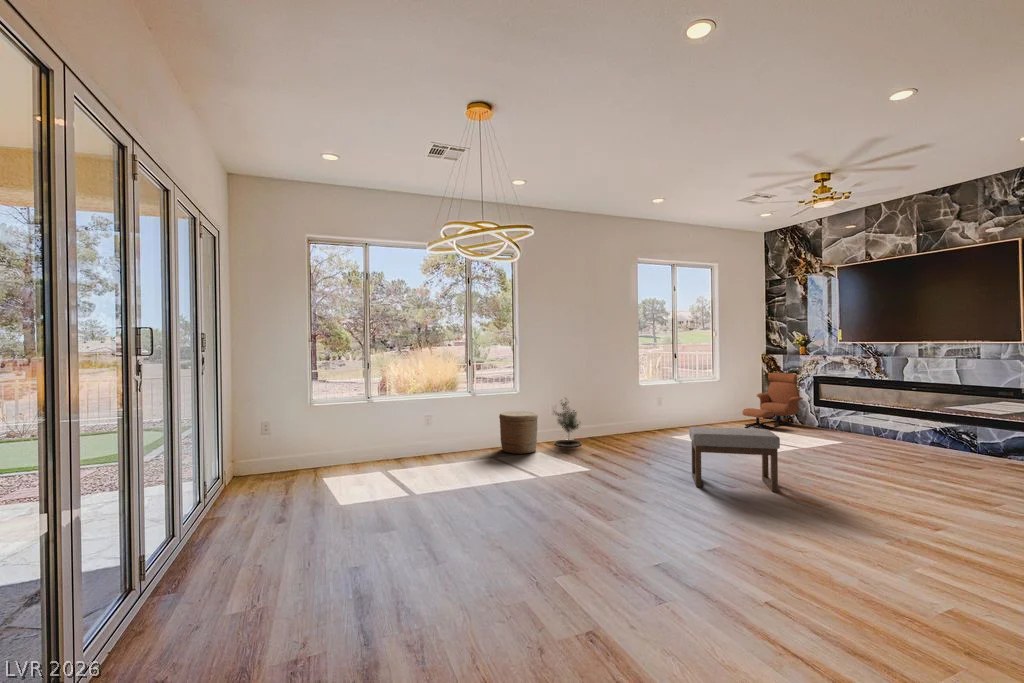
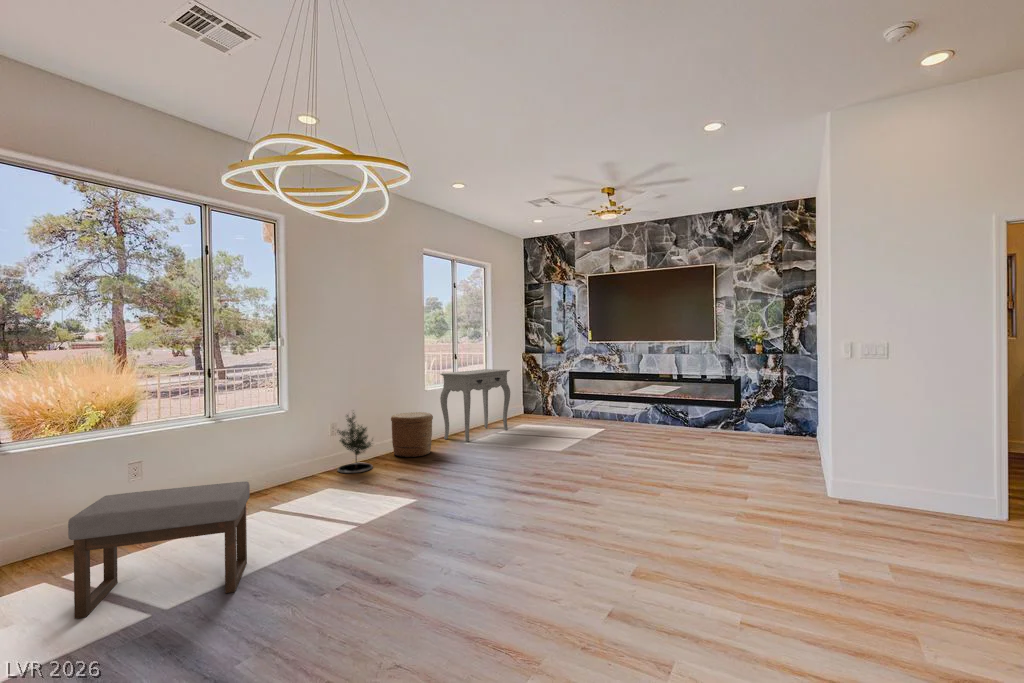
console table: none [655,369,732,436] -> present [440,369,510,442]
lounge chair: present [742,373,803,429] -> none [515,371,562,426]
woven basket: present [499,411,538,454] -> present [391,412,433,457]
ottoman: present [689,427,780,492] -> present [68,482,250,619]

